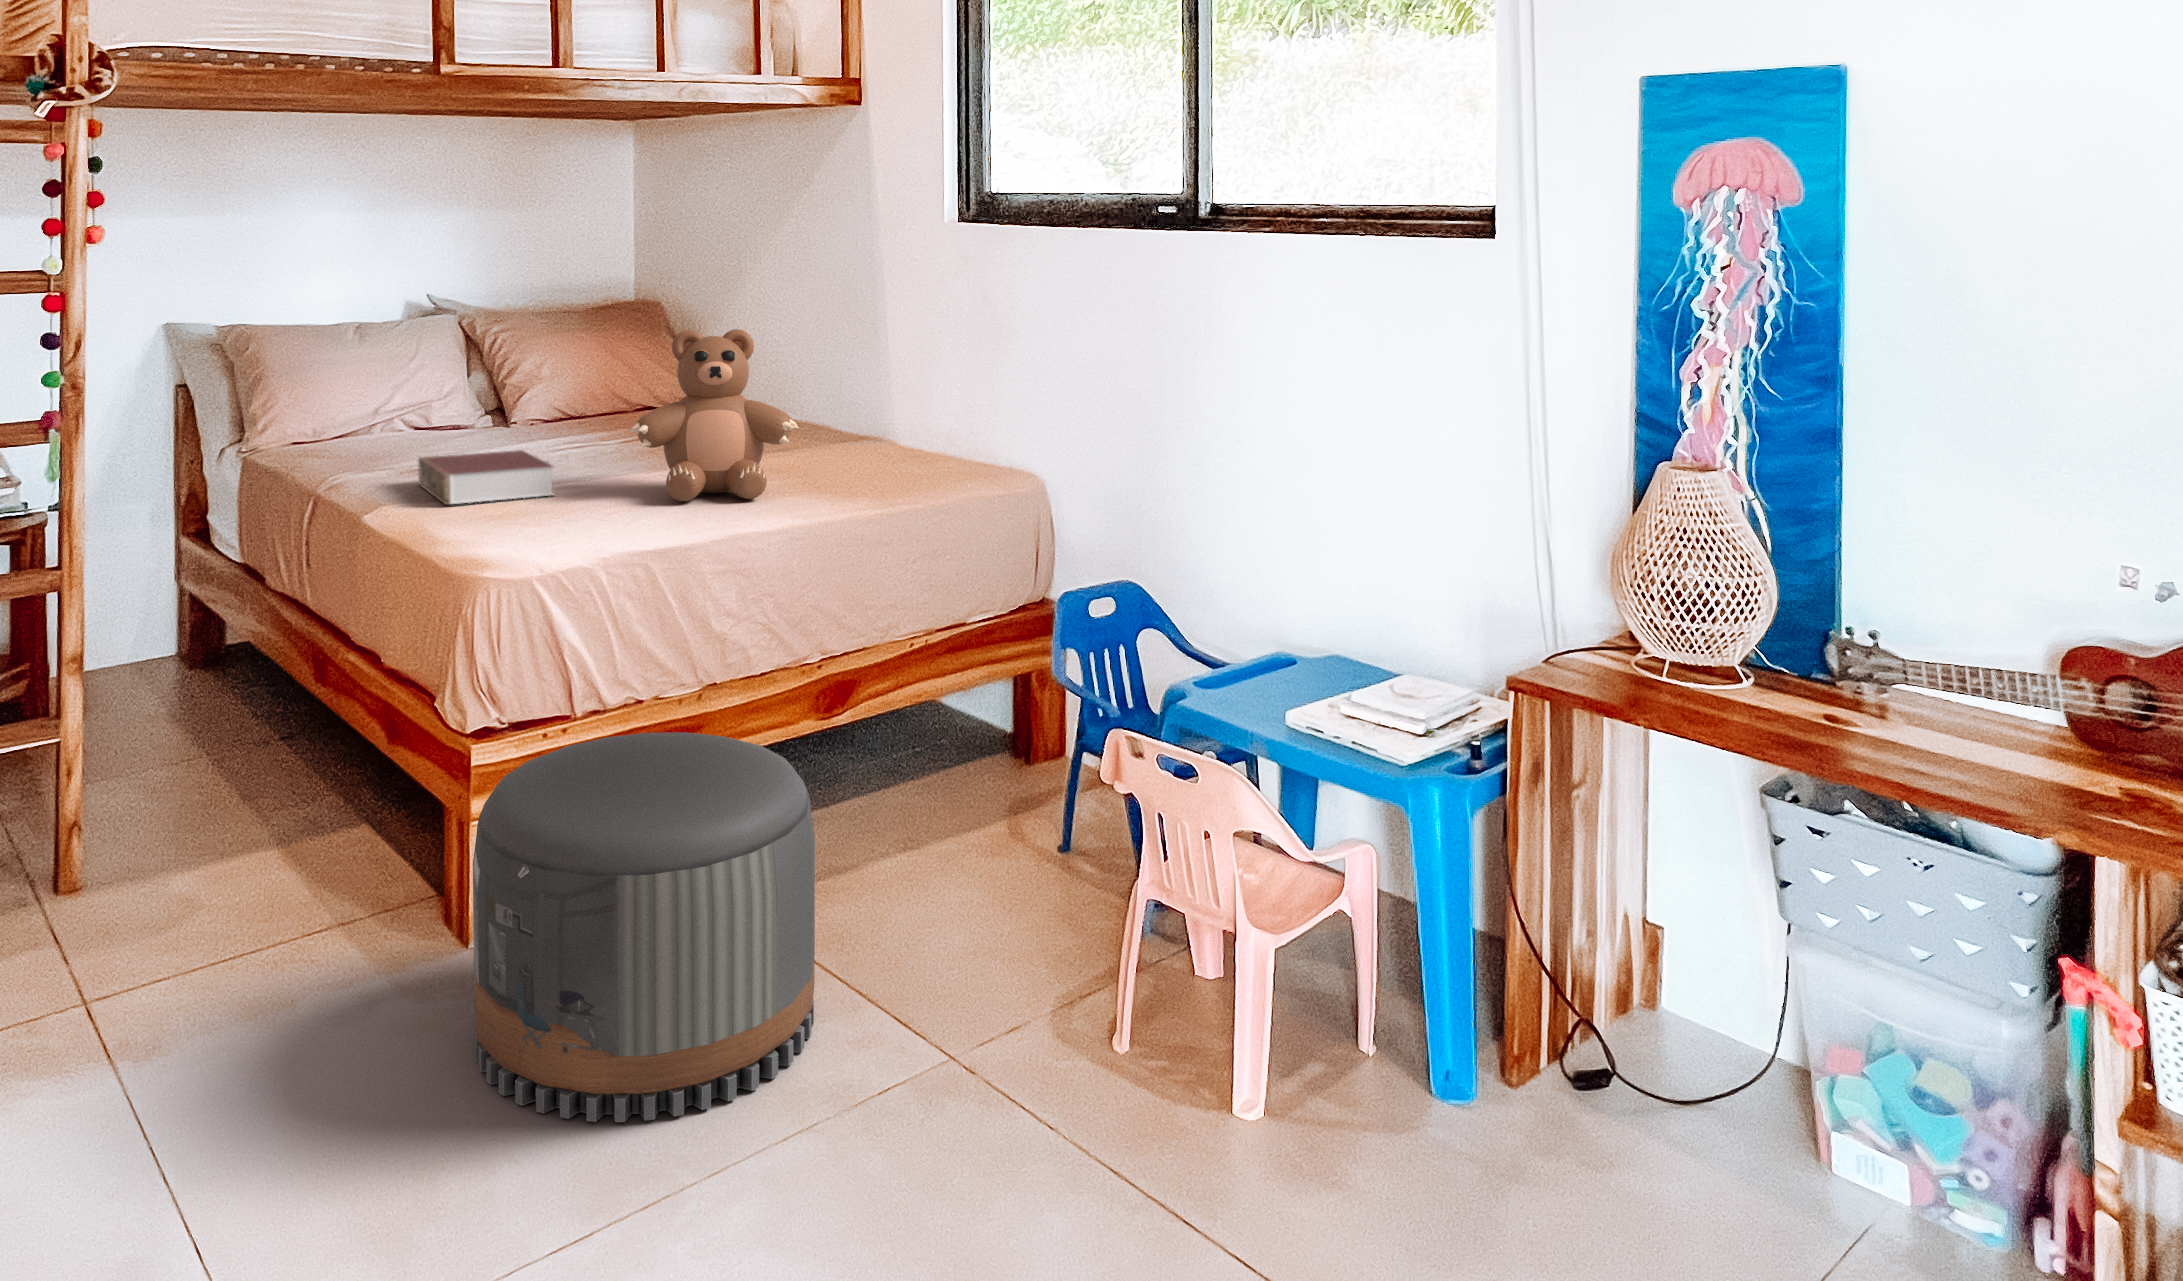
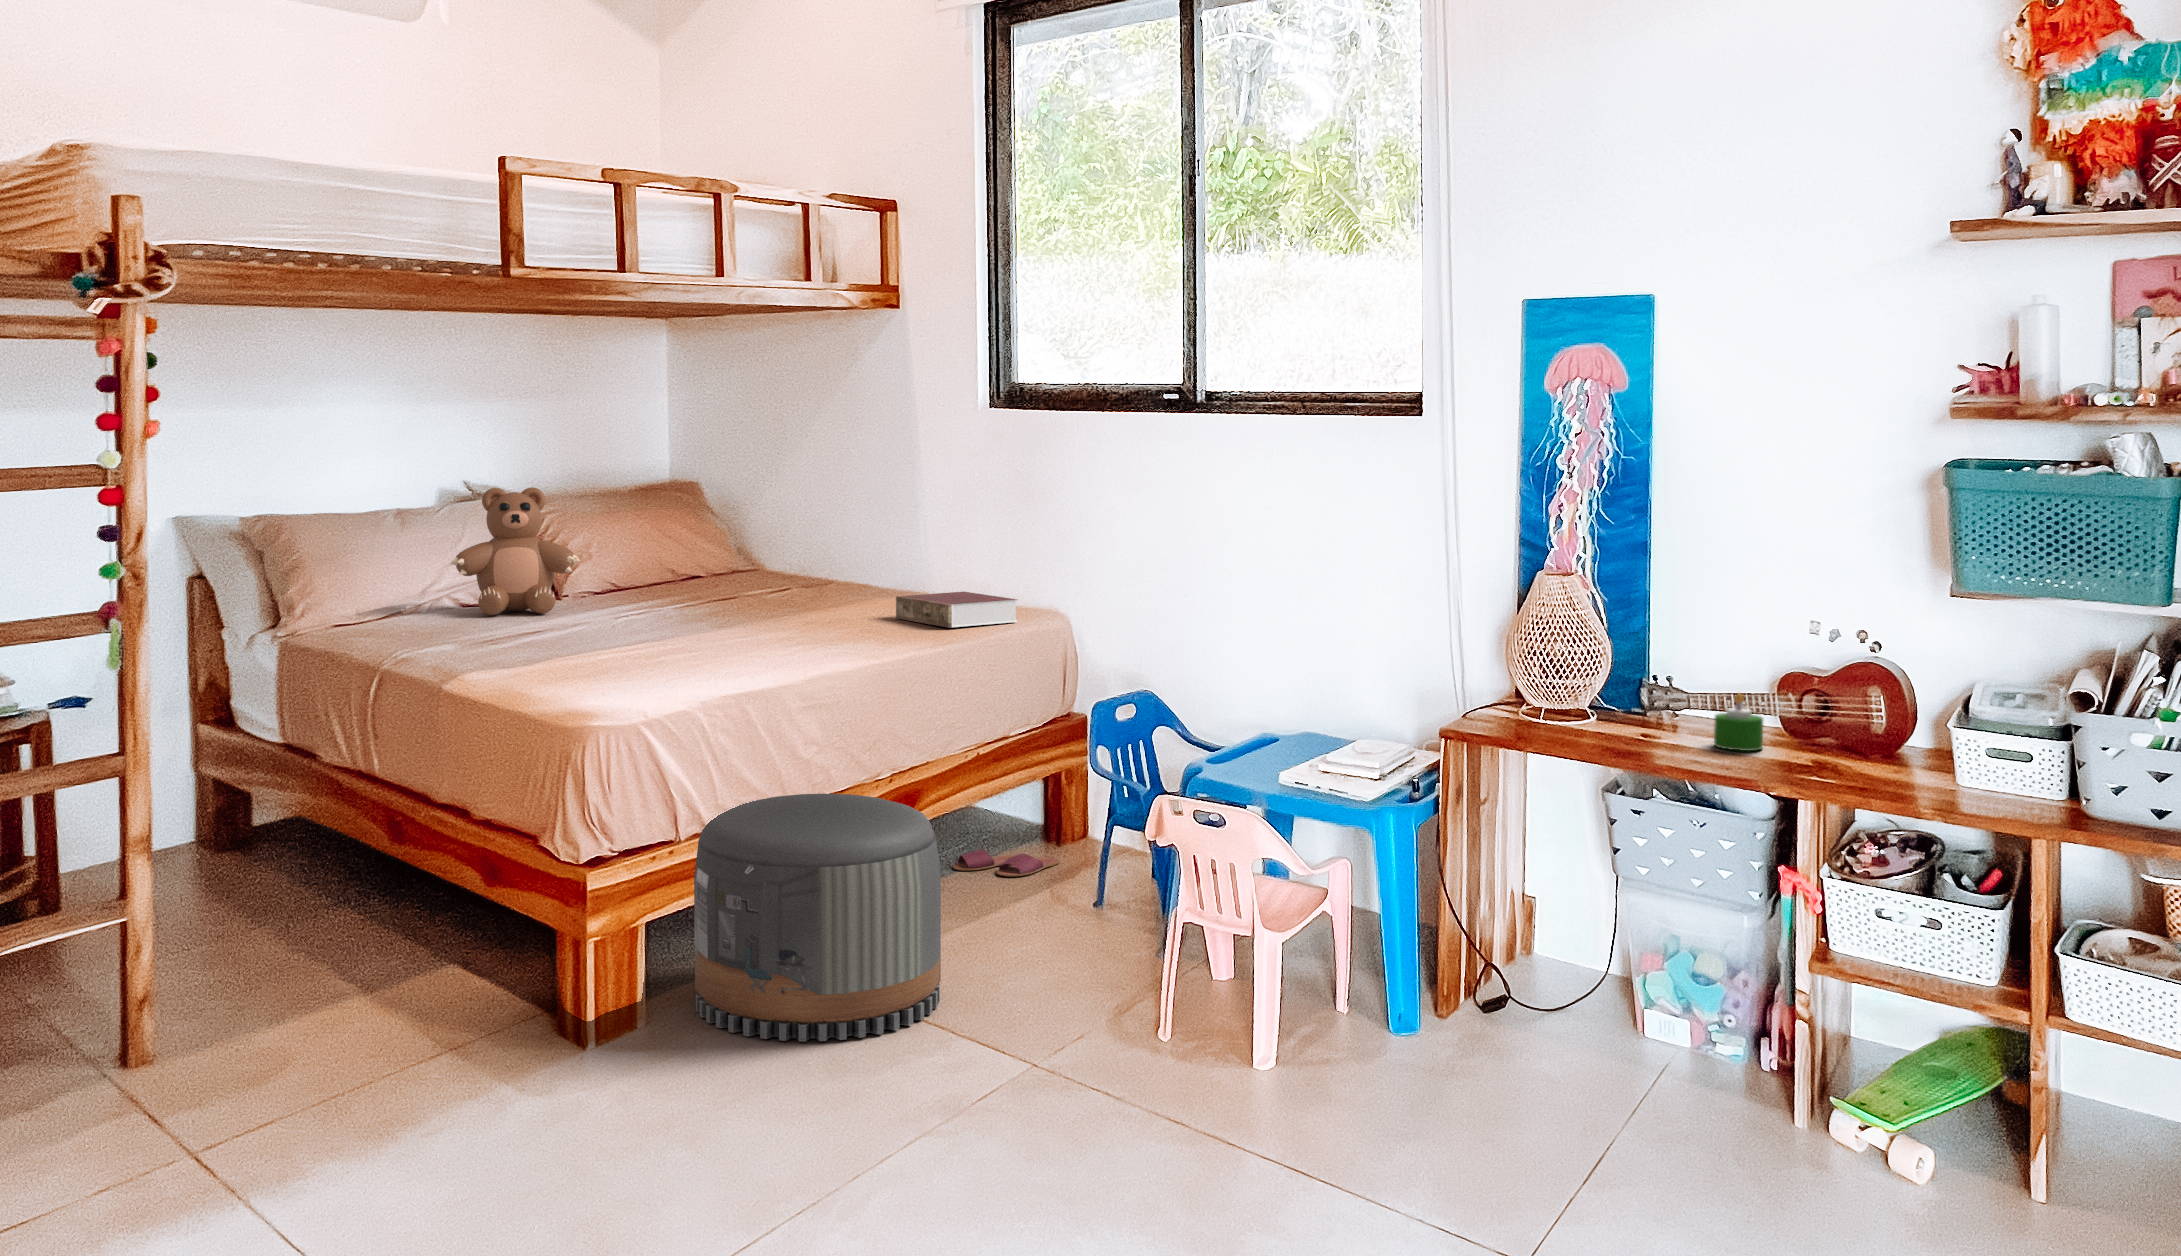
teddy bear: present [629,329,799,501] -> present [450,487,580,615]
book: present [418,450,553,504] -> present [896,592,1017,628]
candle: none [1959,678,2045,774] -> present [1714,693,1763,751]
slippers: none [898,753,1030,794] -> present [953,849,1060,876]

